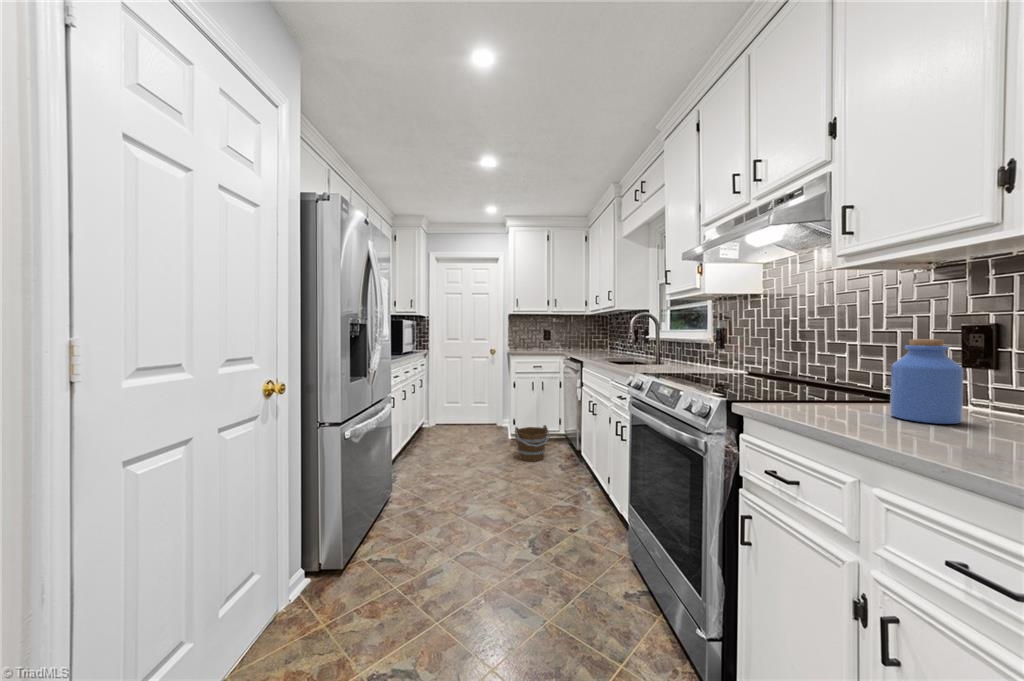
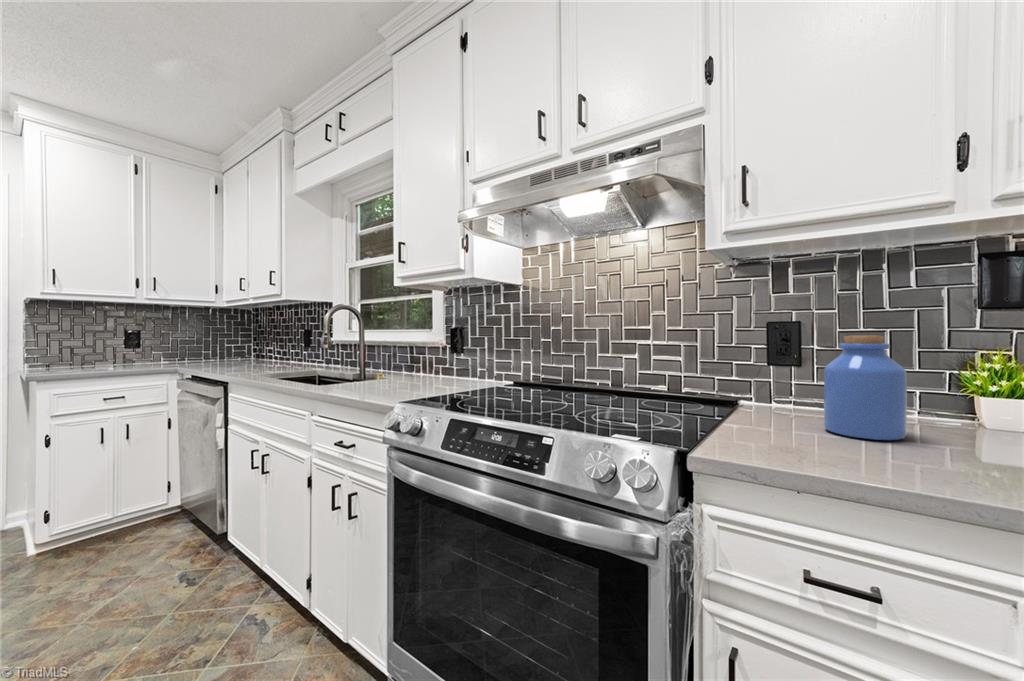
bucket: present [515,425,550,462] -> none [53,507,154,599]

